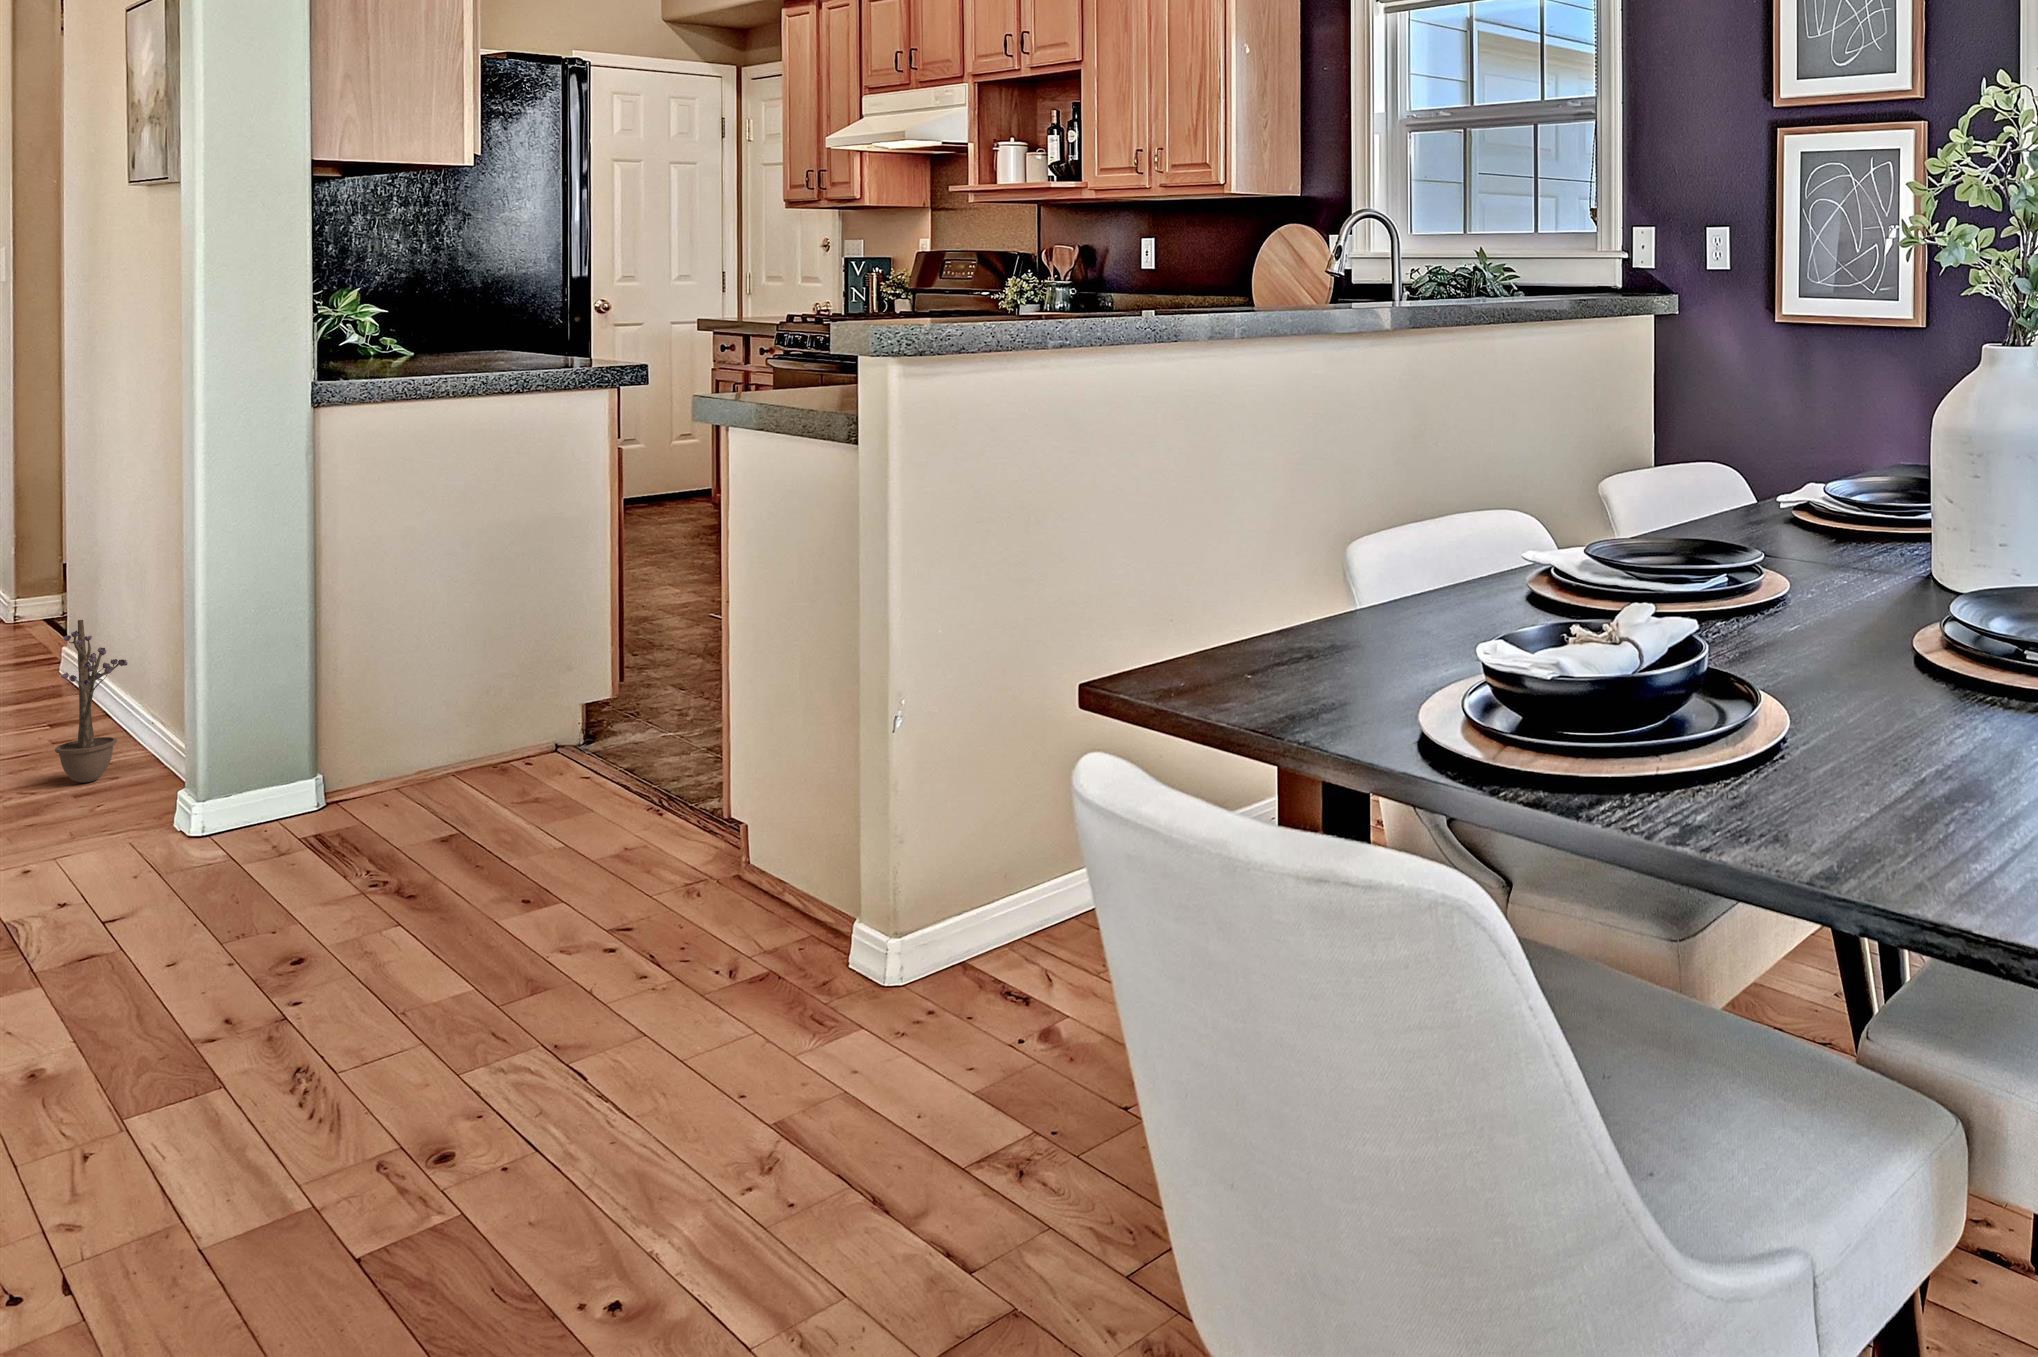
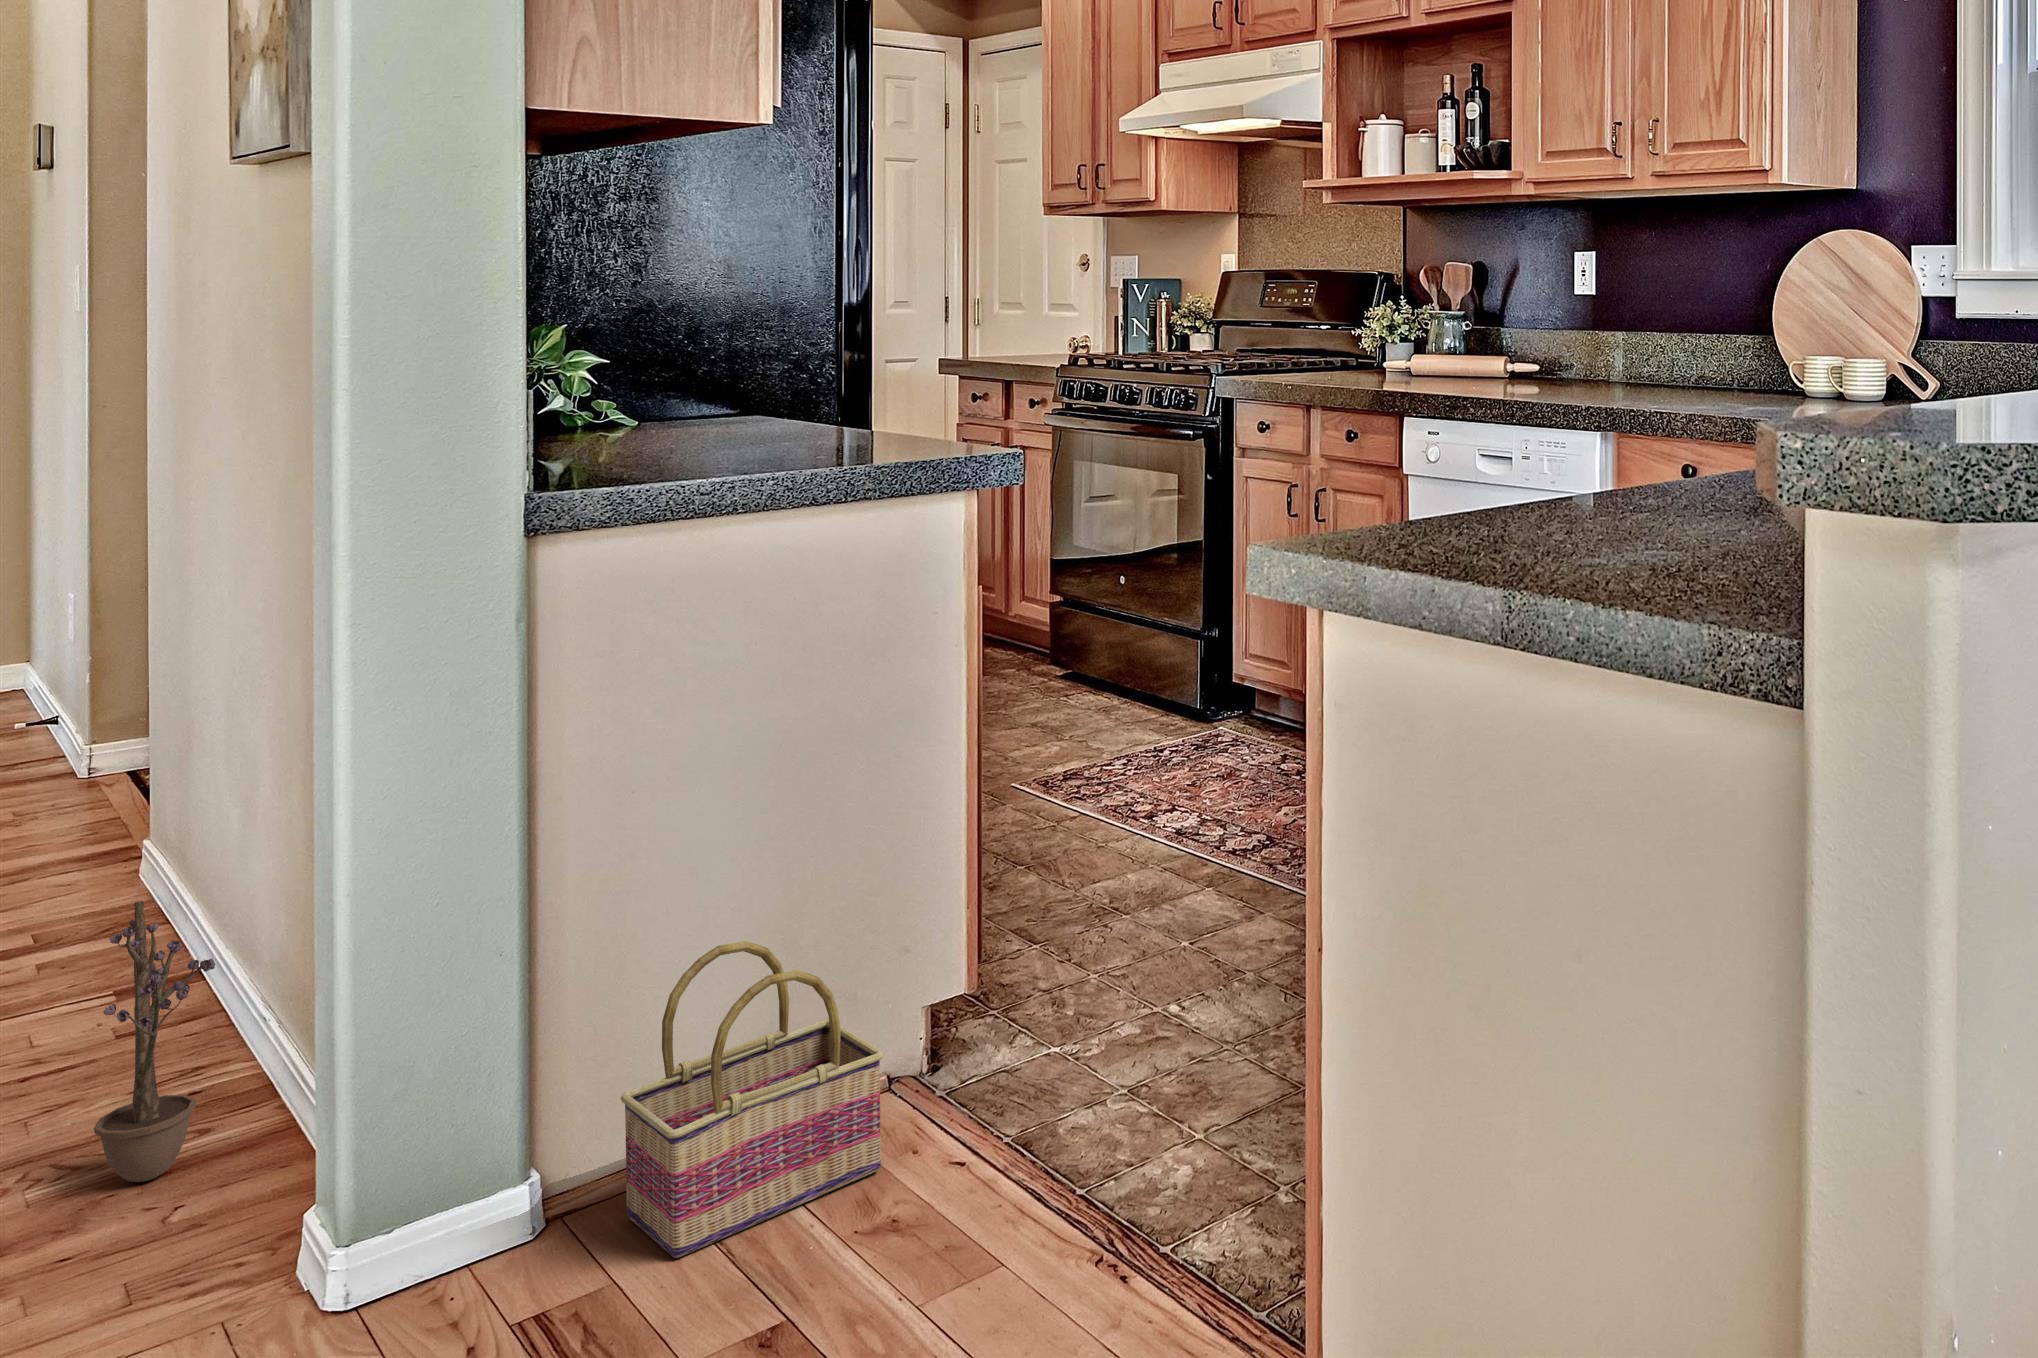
basket: none [372,640,536,803] -> present [621,941,883,1258]

